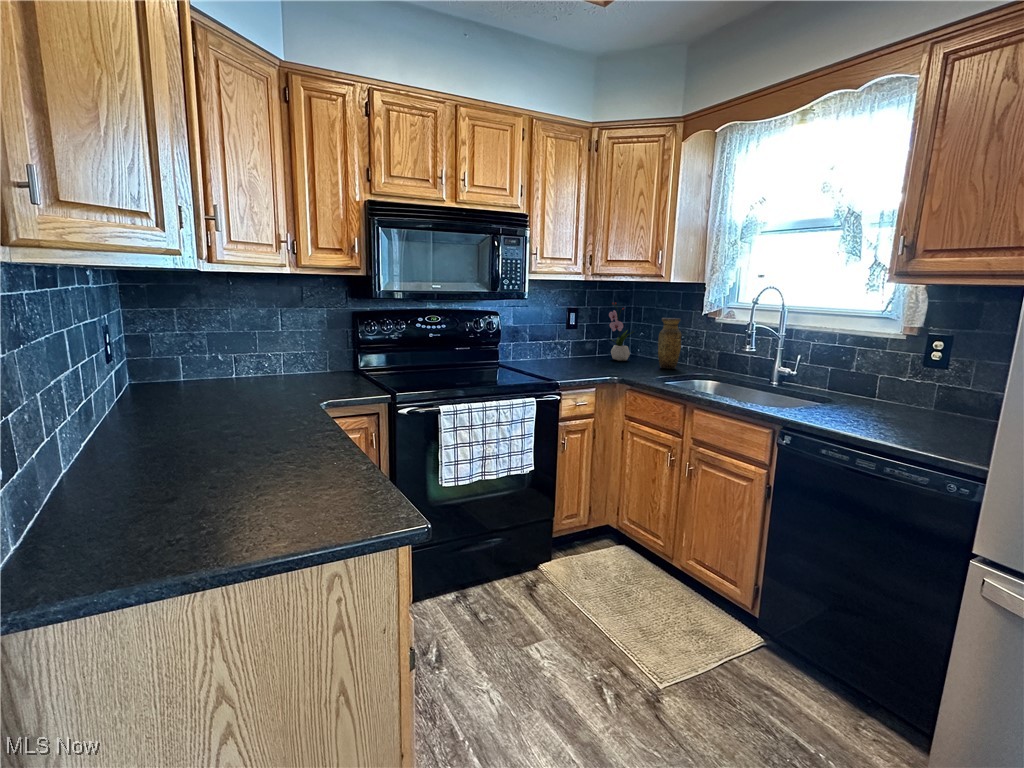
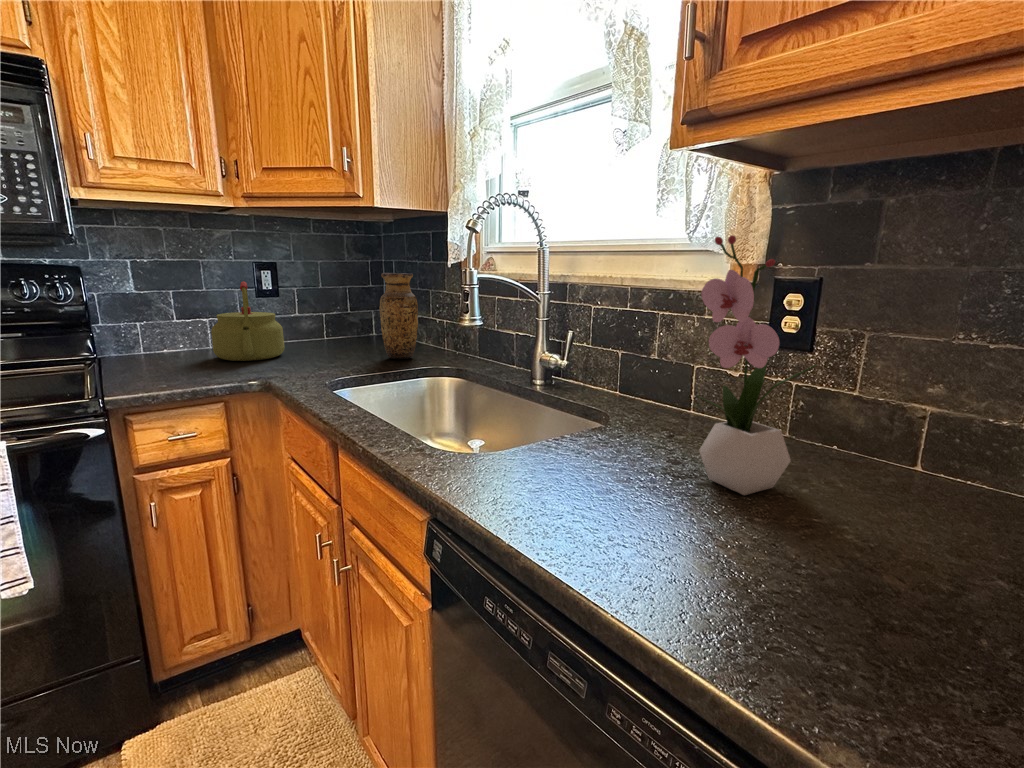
flower arrangement: present [609,303,634,360] -> present [696,235,817,495]
kettle: none [558,321,596,367] -> present [211,281,285,361]

